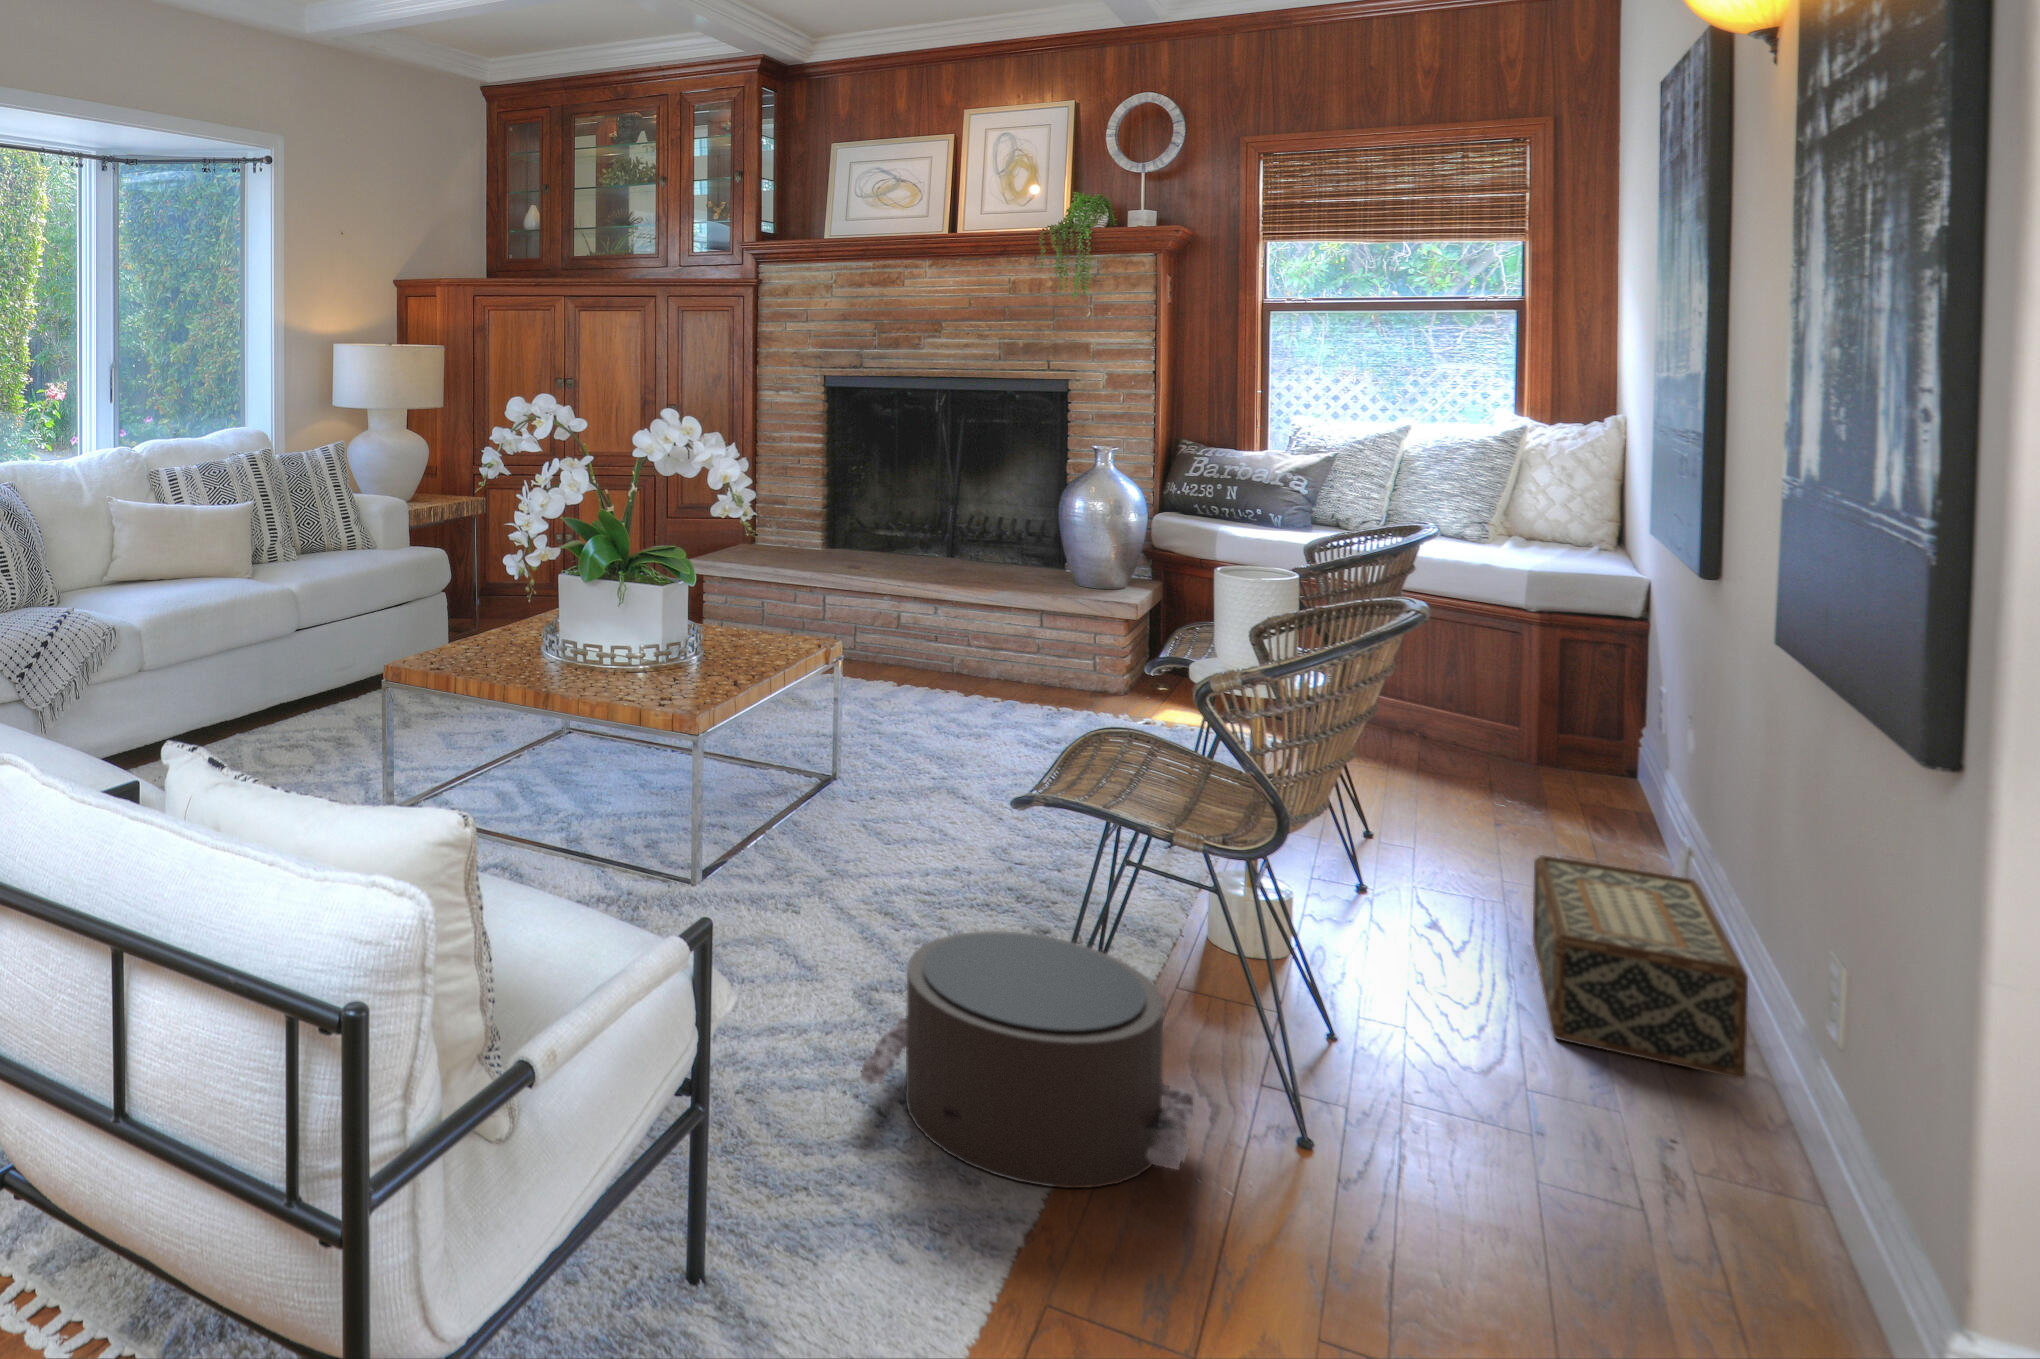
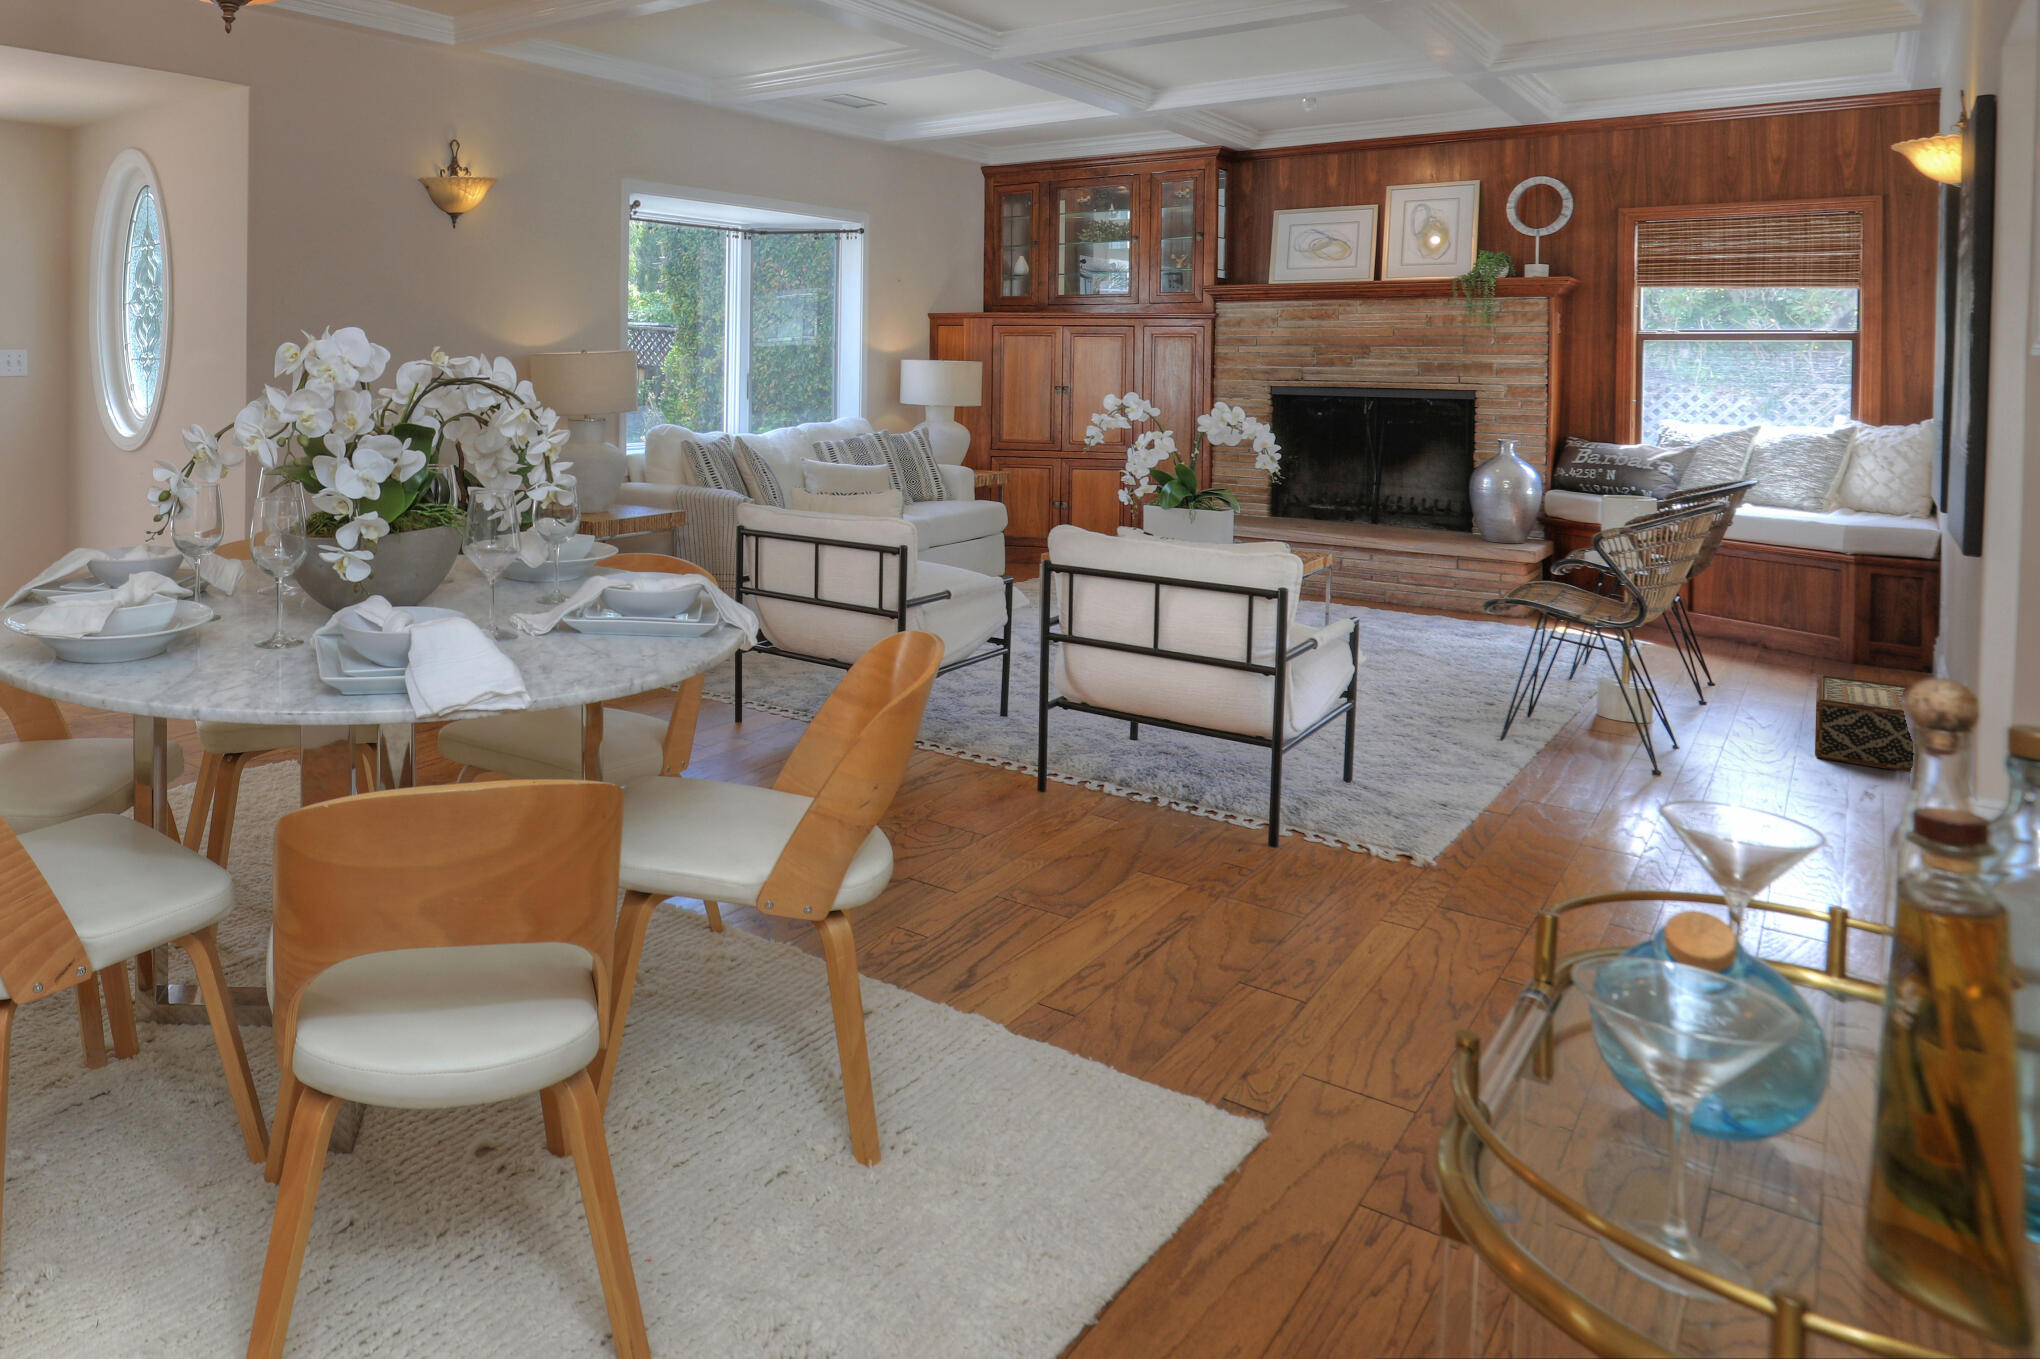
pouf: present [859,931,1193,1188] -> none [1401,676,1591,778]

